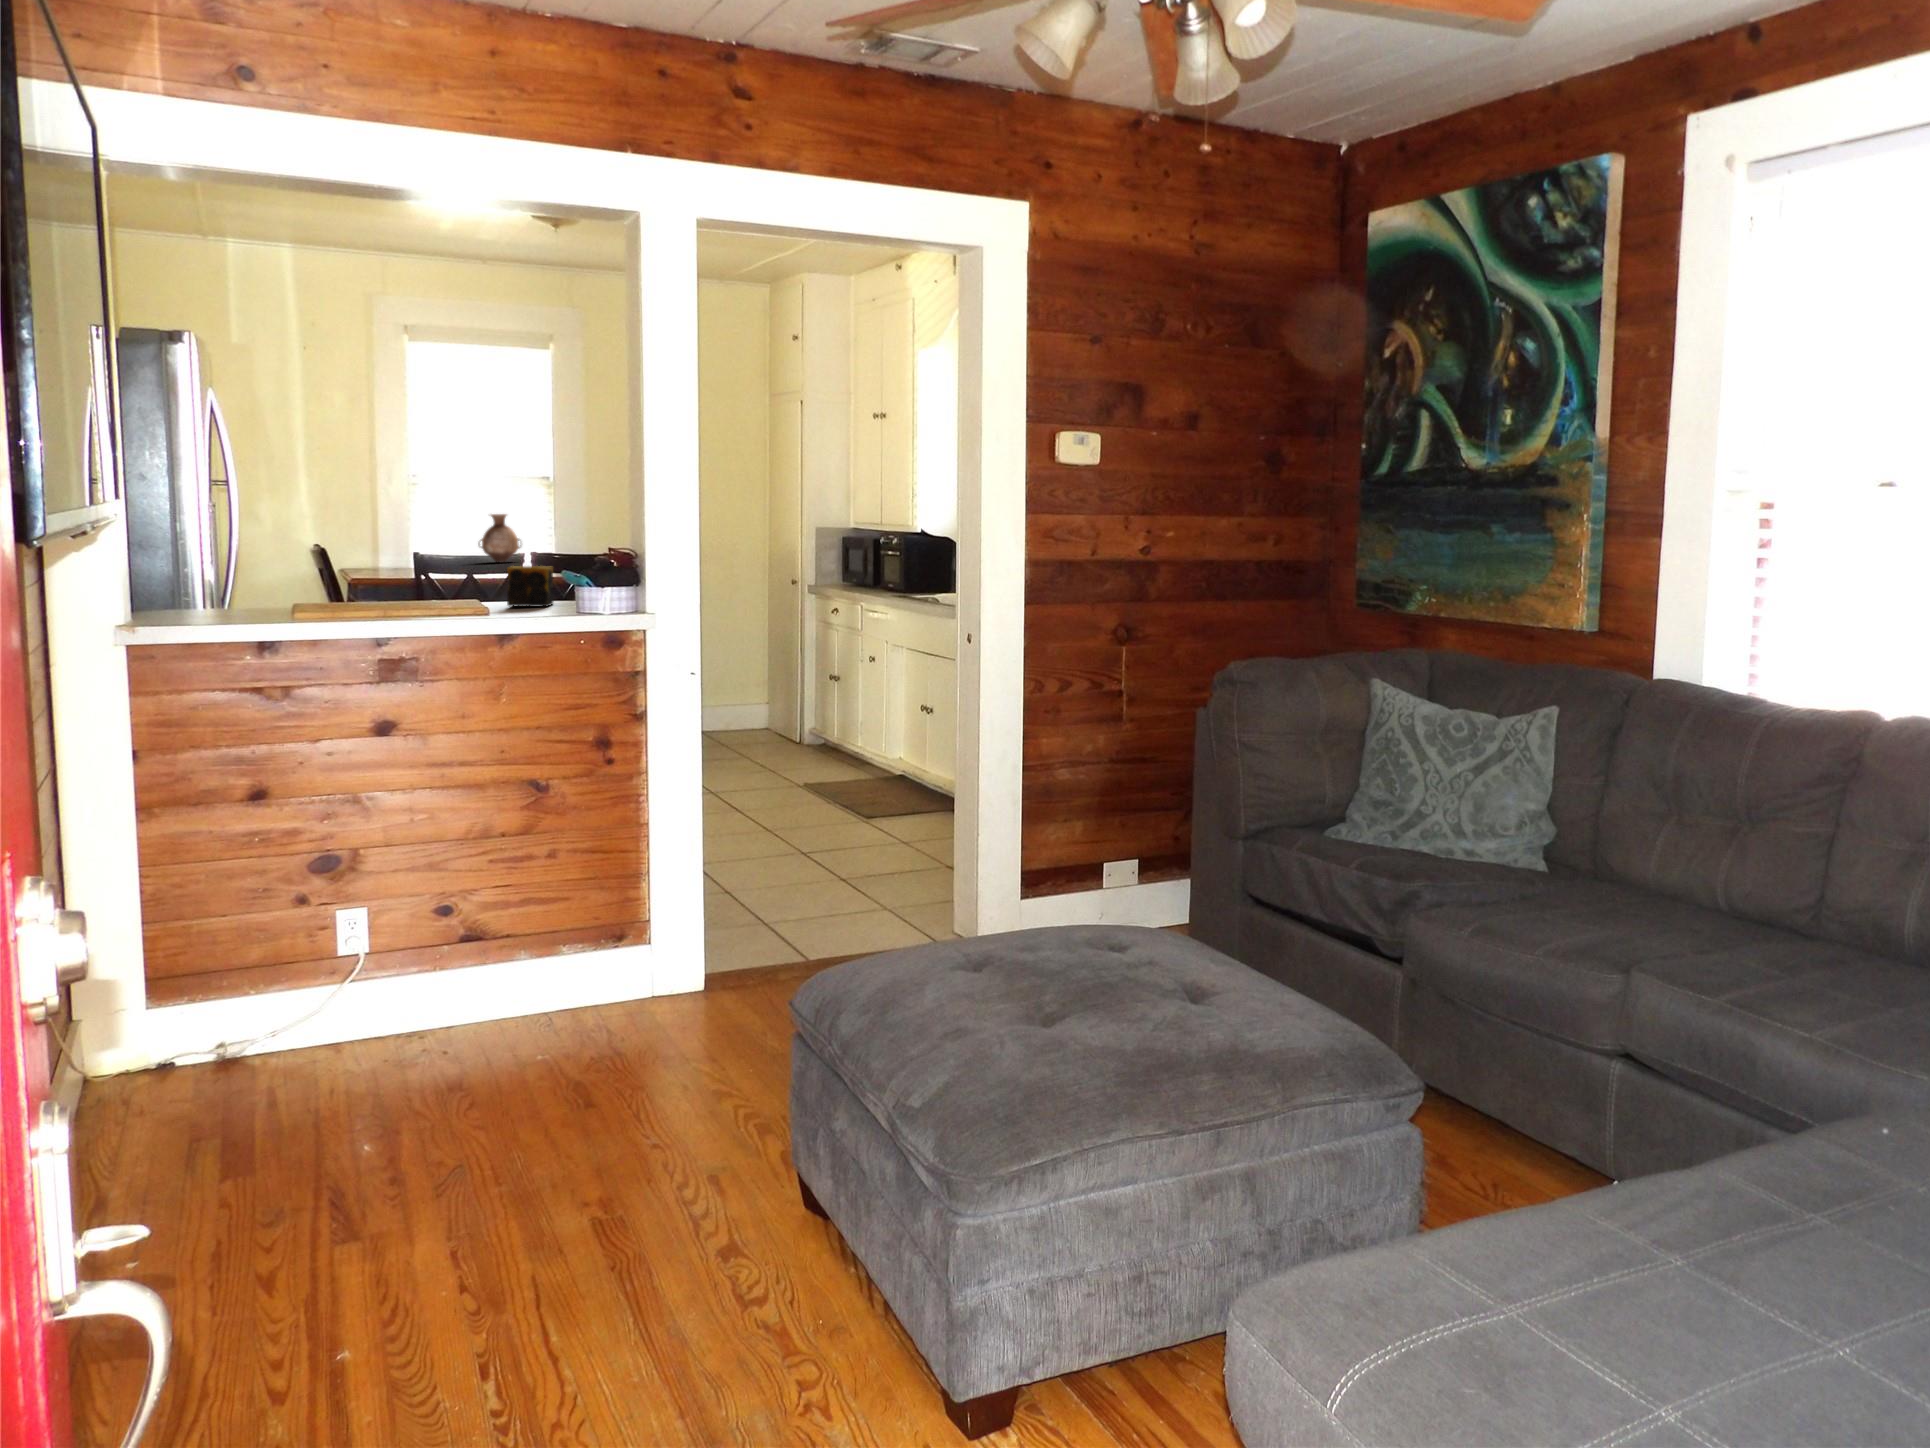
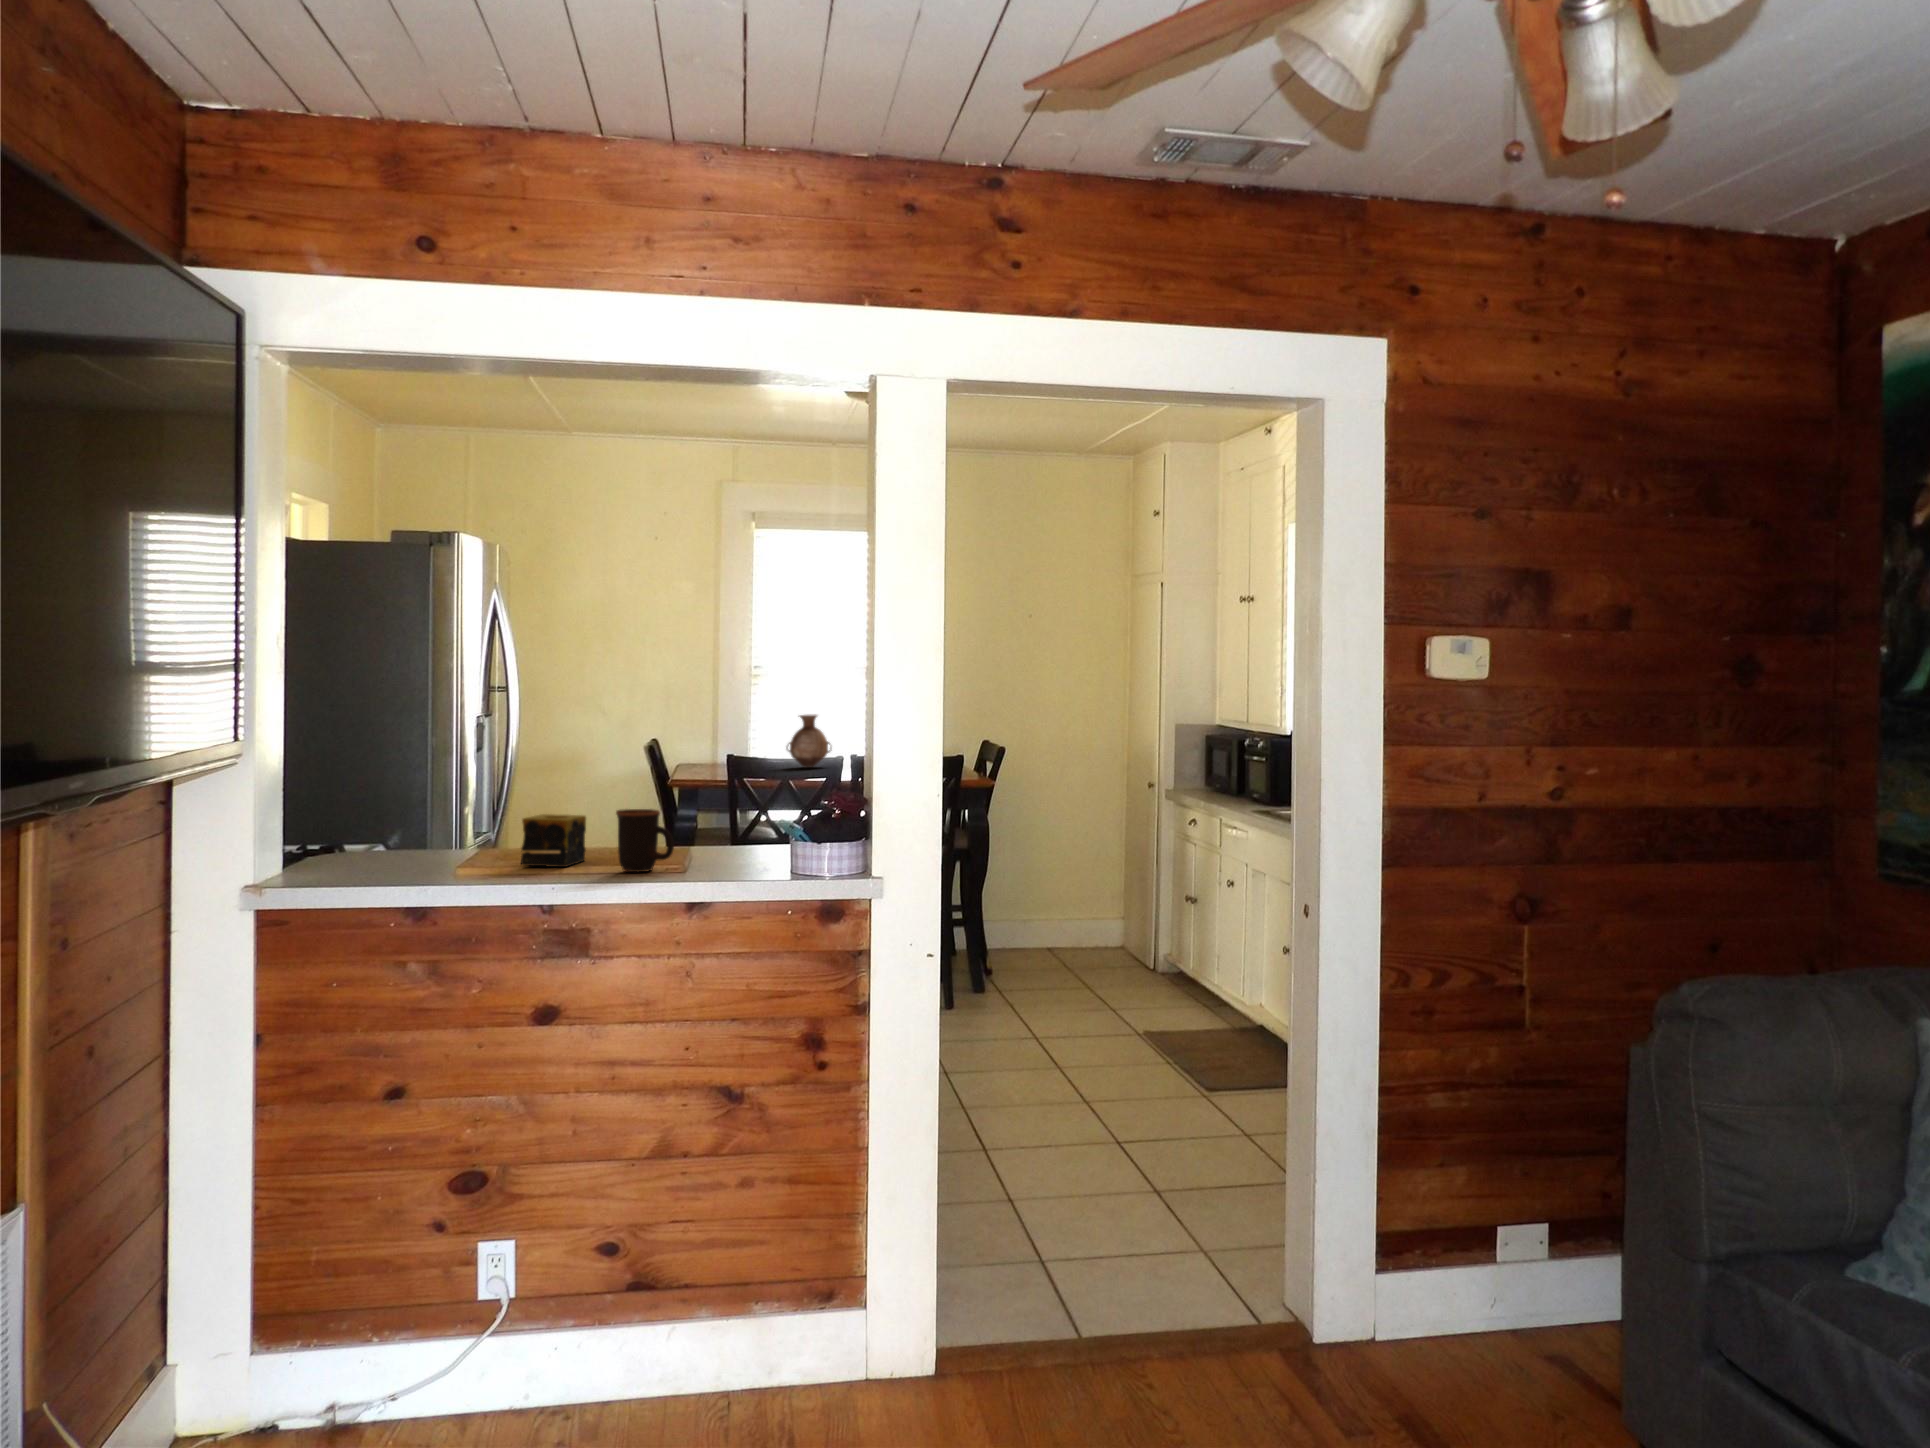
mug: none [429,563,483,612] -> present [616,809,674,872]
candle: present [507,566,554,607] -> present [521,814,586,867]

